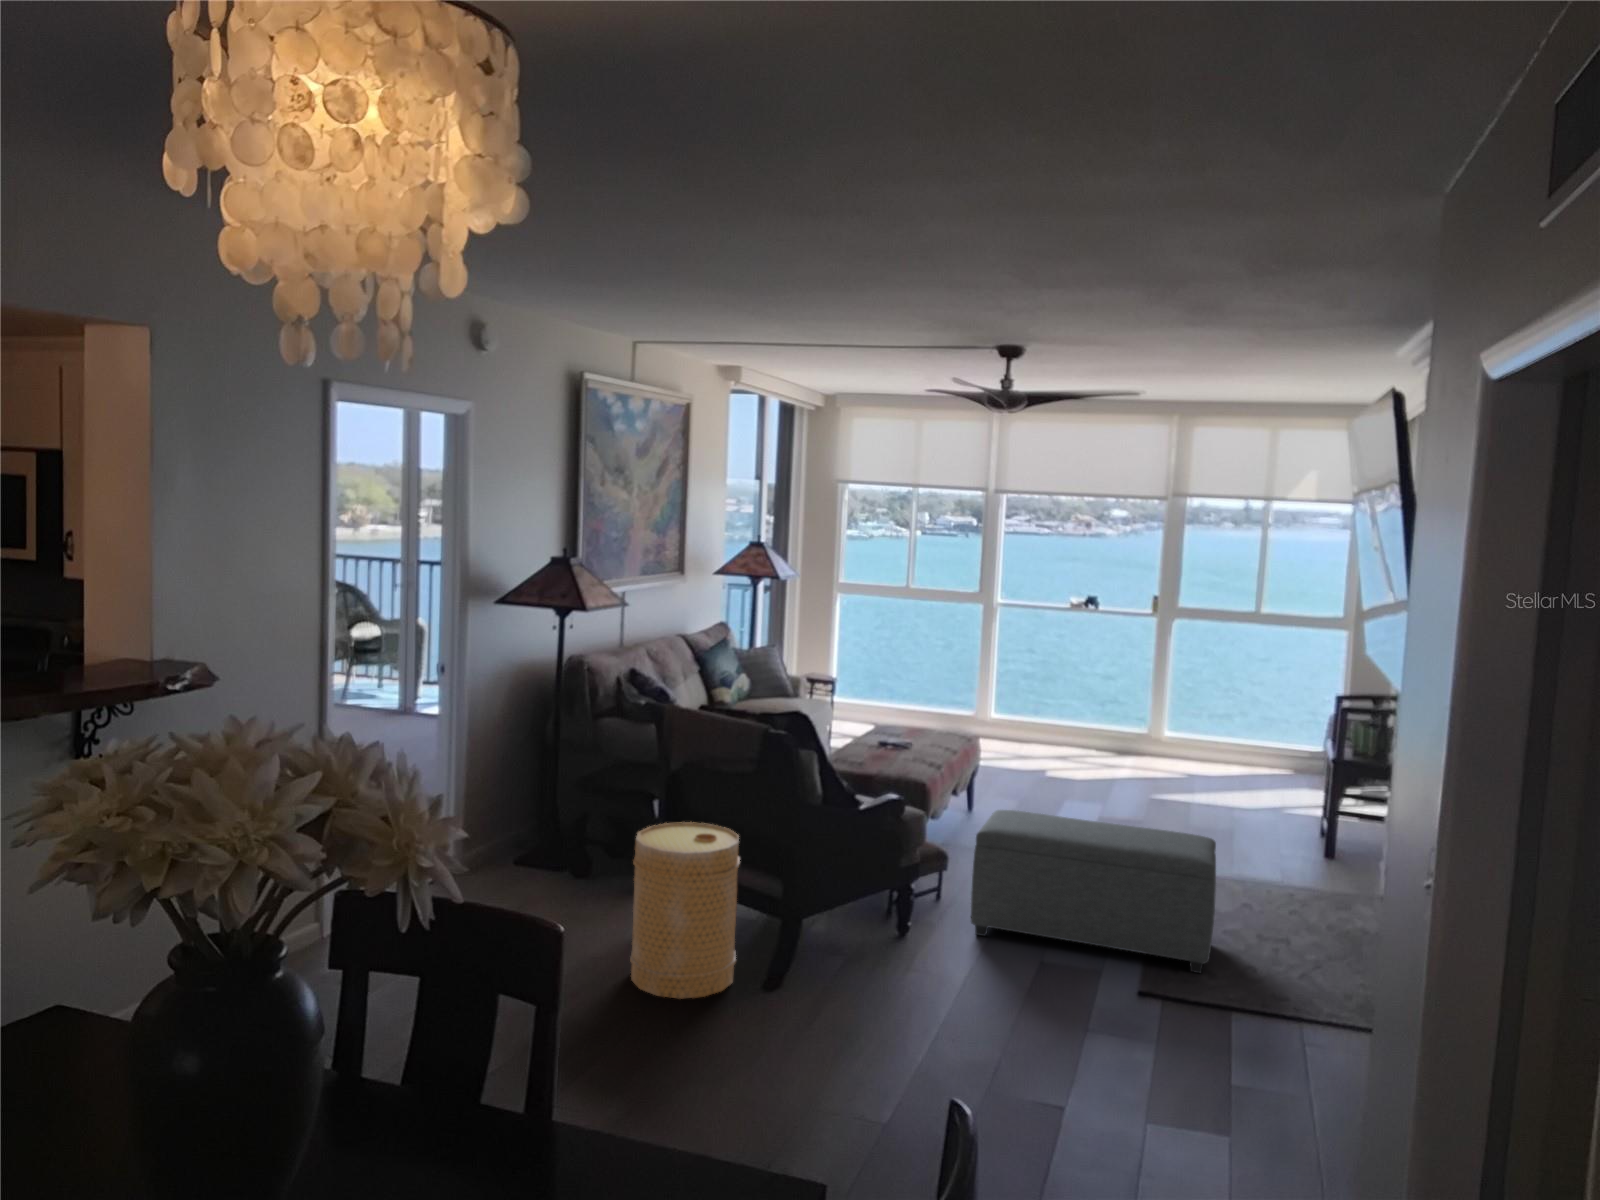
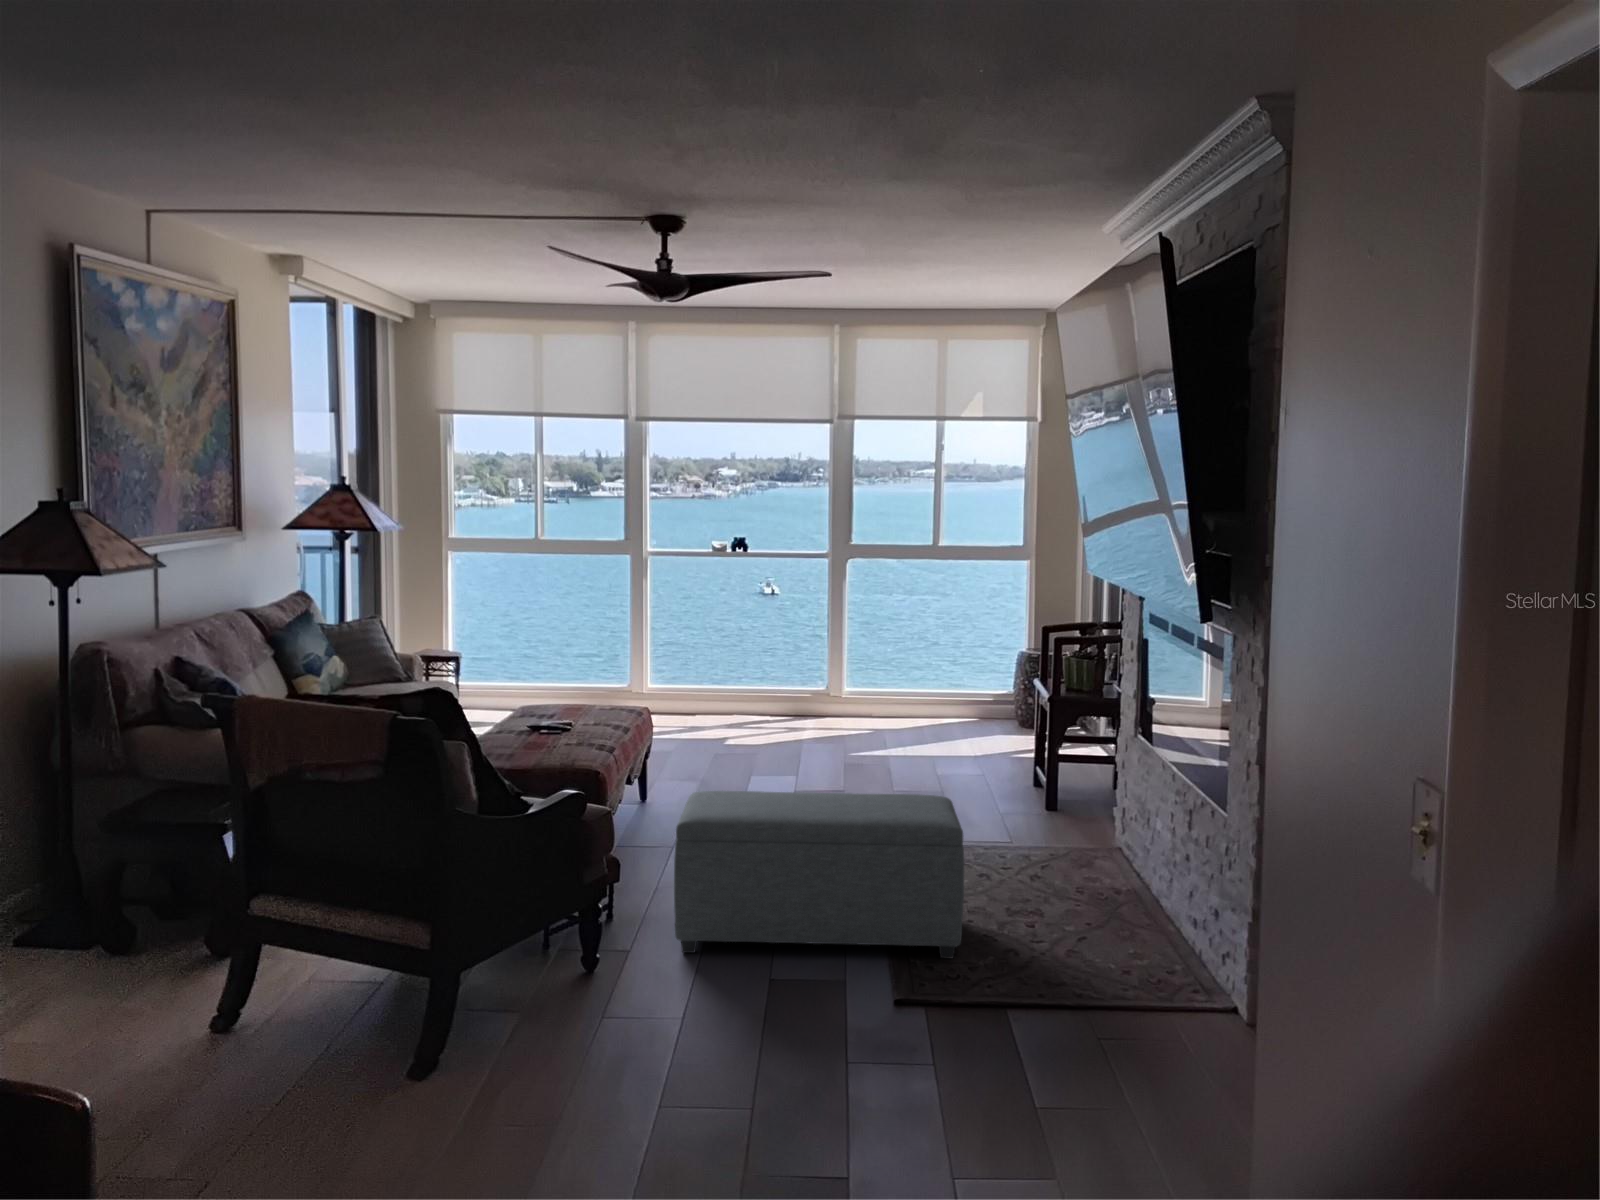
basket: present [630,822,740,999] -> none [202,859,369,1119]

